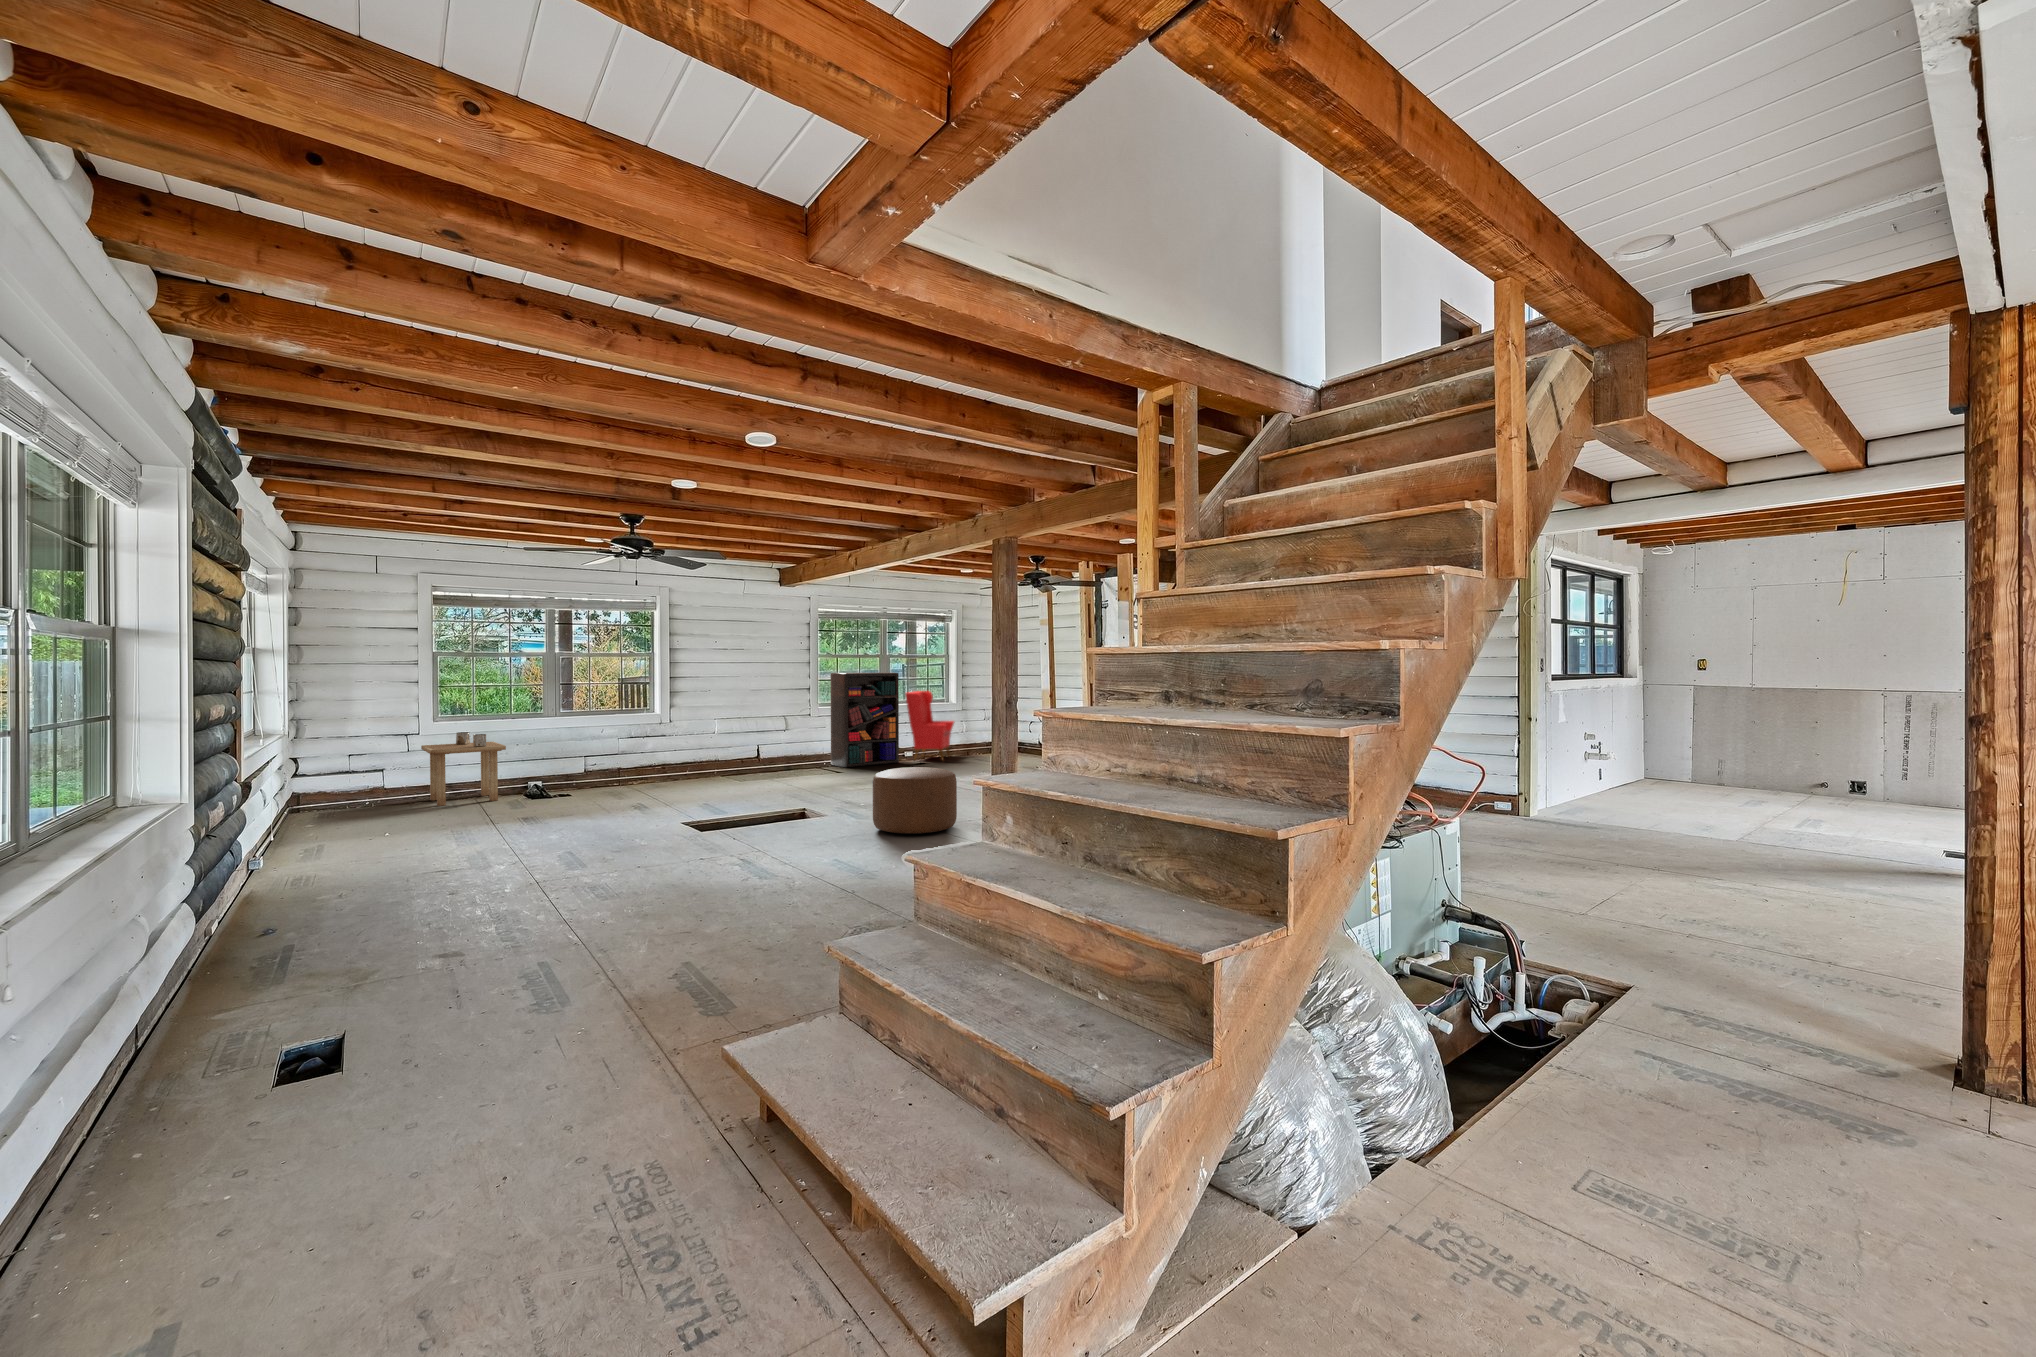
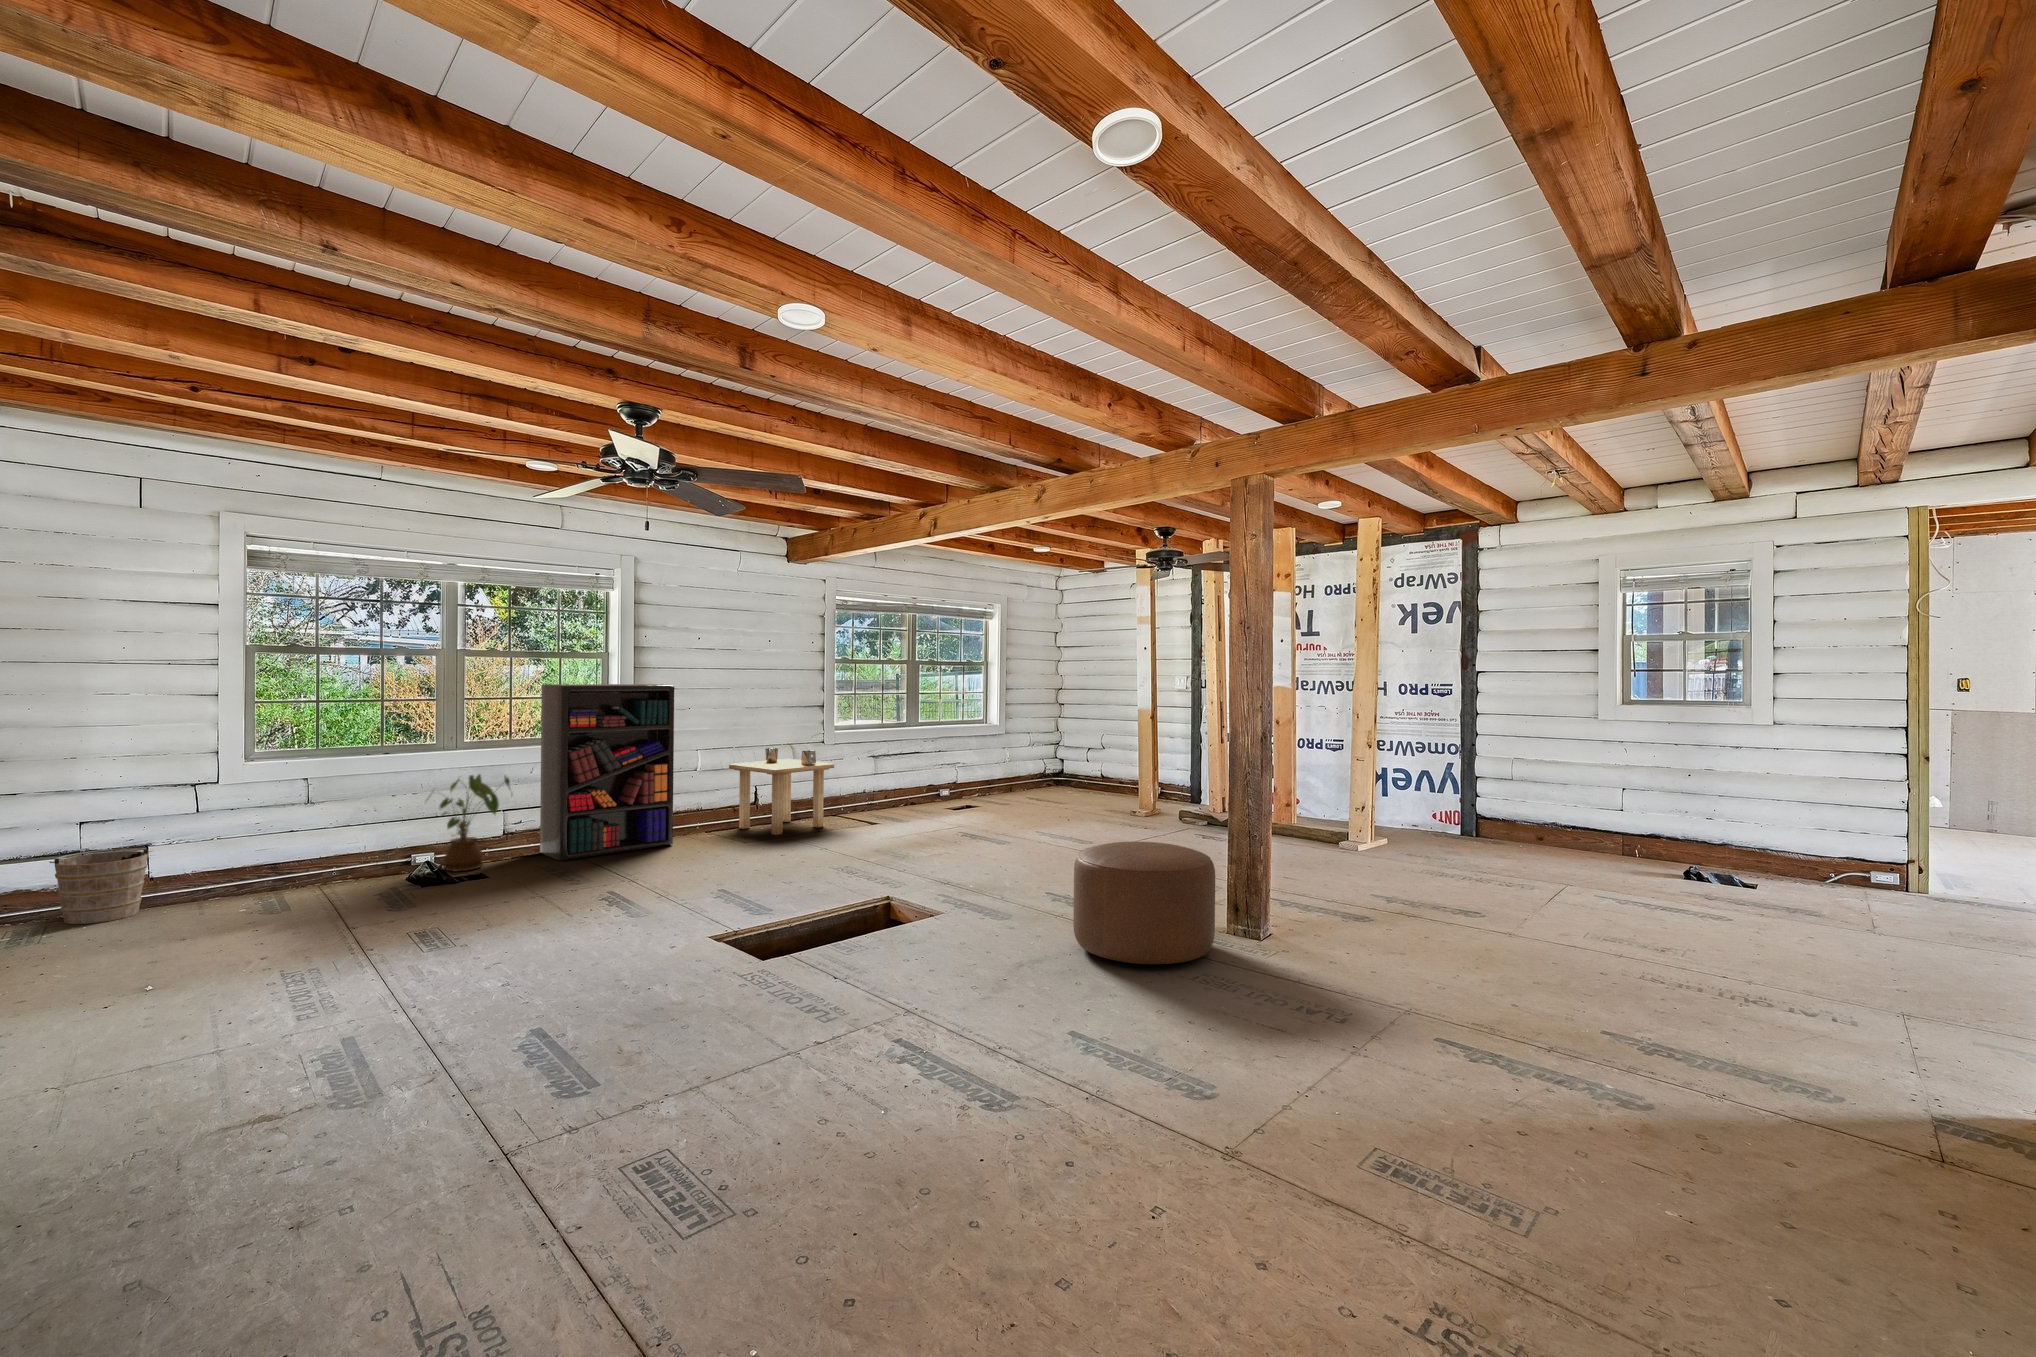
bookshelf: present [831,672,899,768] -> present [540,684,674,861]
armchair: present [905,691,954,760] -> none [947,708,1001,803]
side table: present [421,732,506,806] -> present [729,748,834,835]
house plant: none [534,732,588,792] -> present [440,774,510,871]
bucket: none [336,771,387,810] -> present [50,848,154,924]

